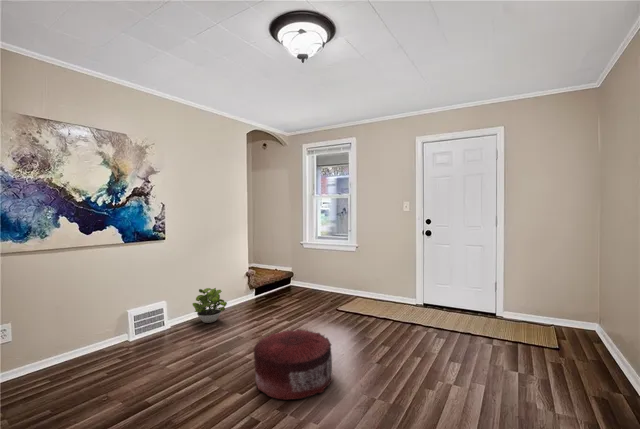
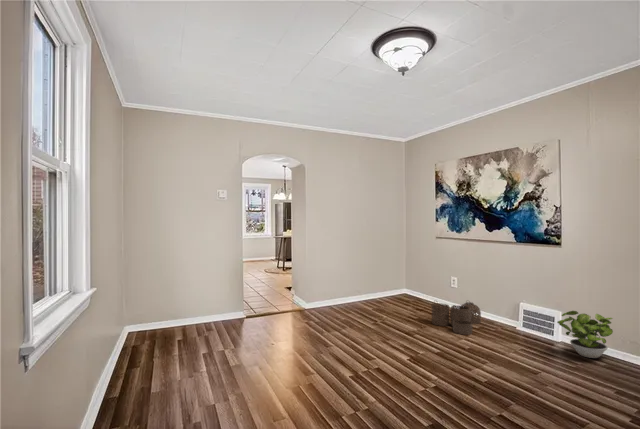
pouf: present [254,329,333,400] -> none [375,328,450,390]
woven basket: none [55,337,147,392] -> present [431,302,481,335]

